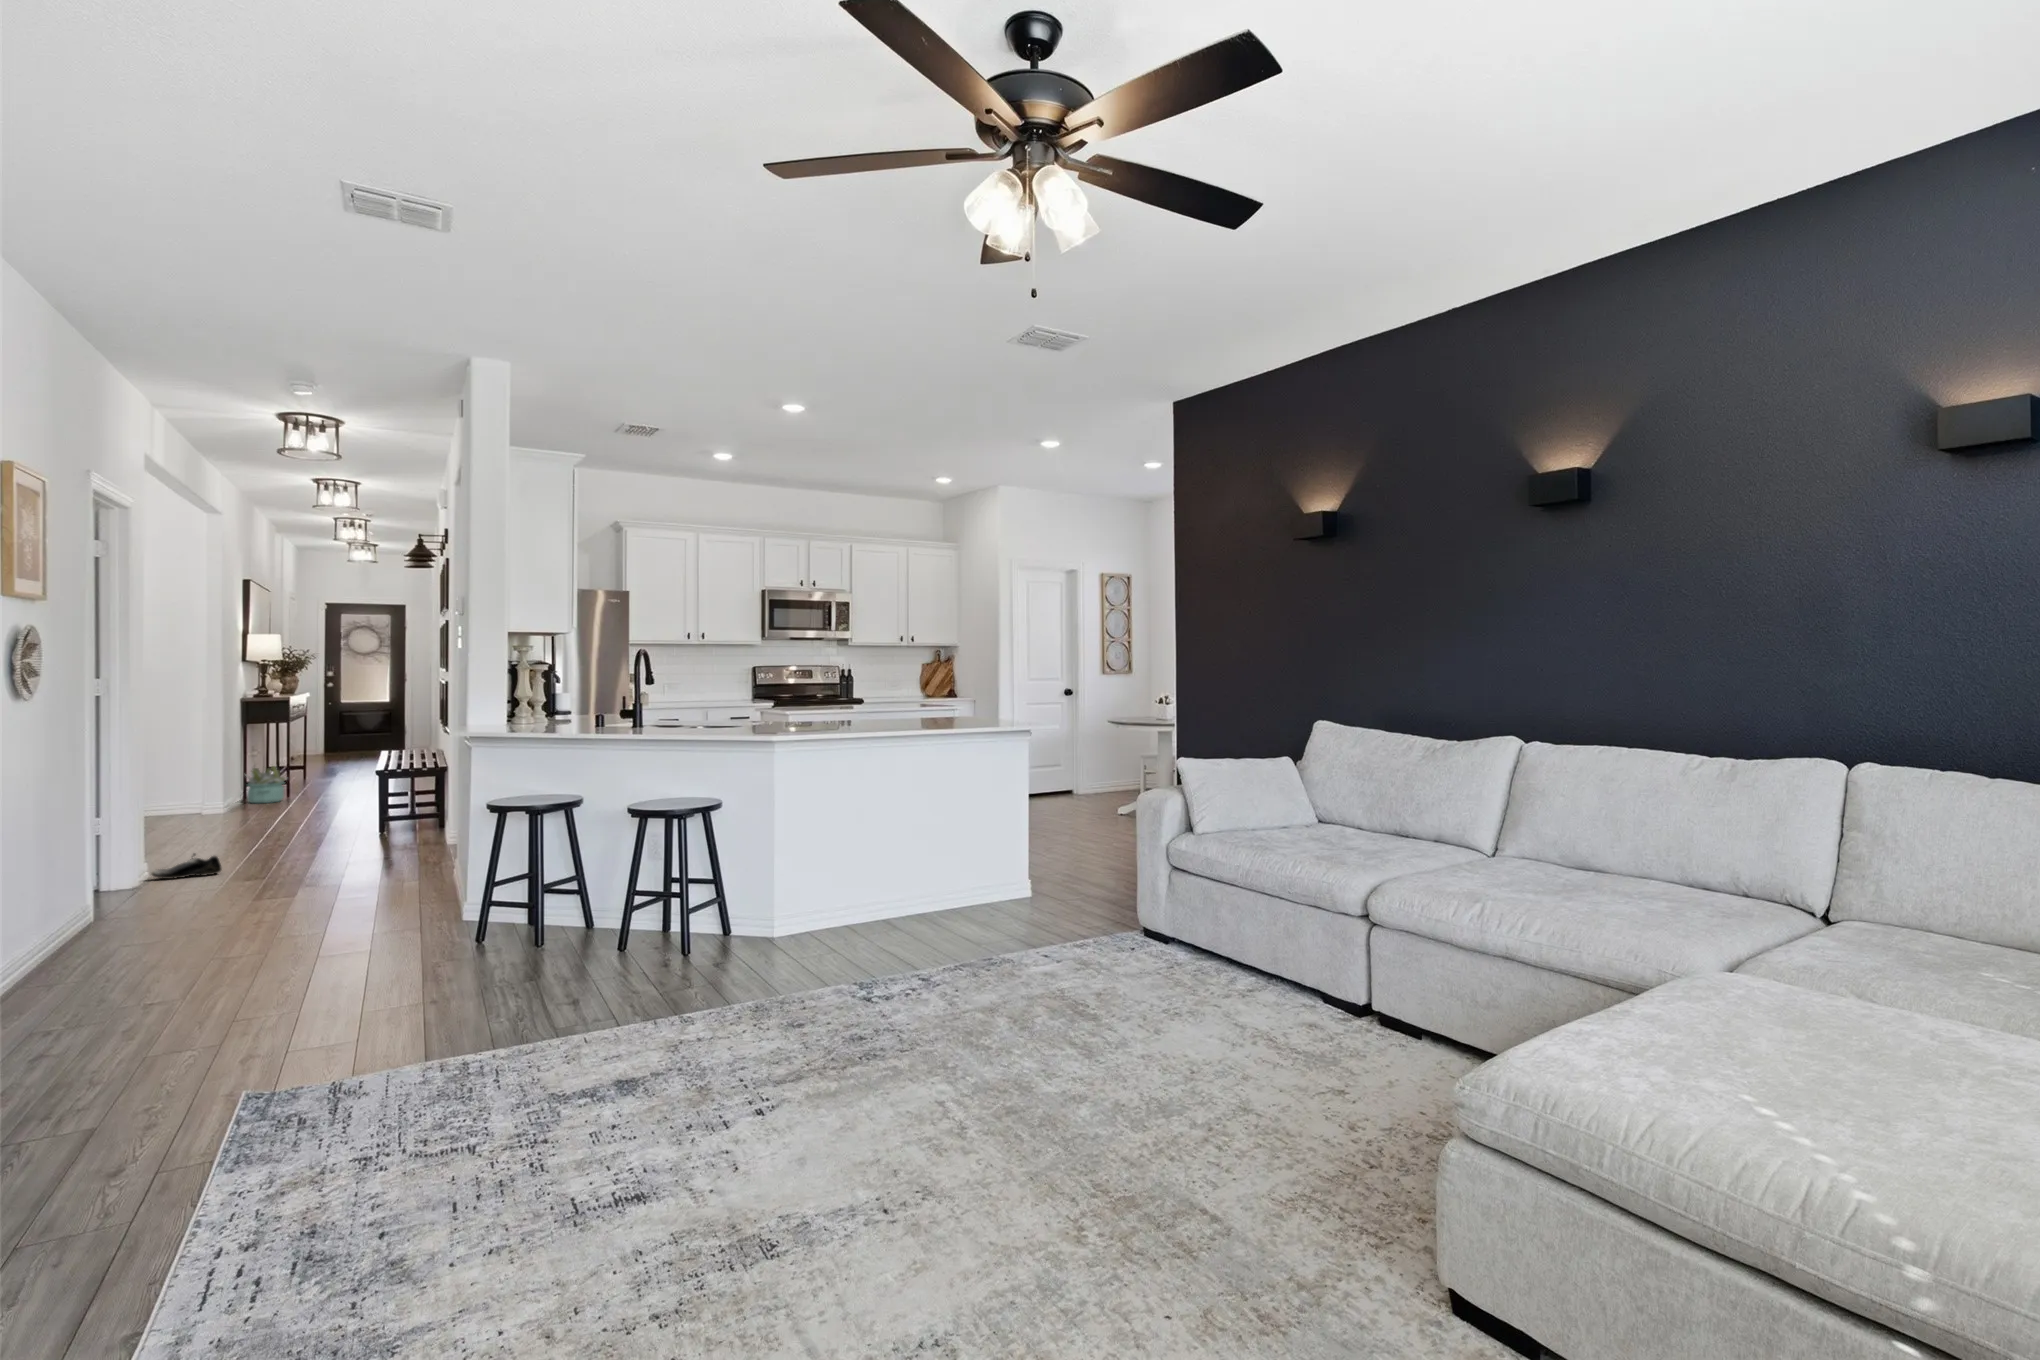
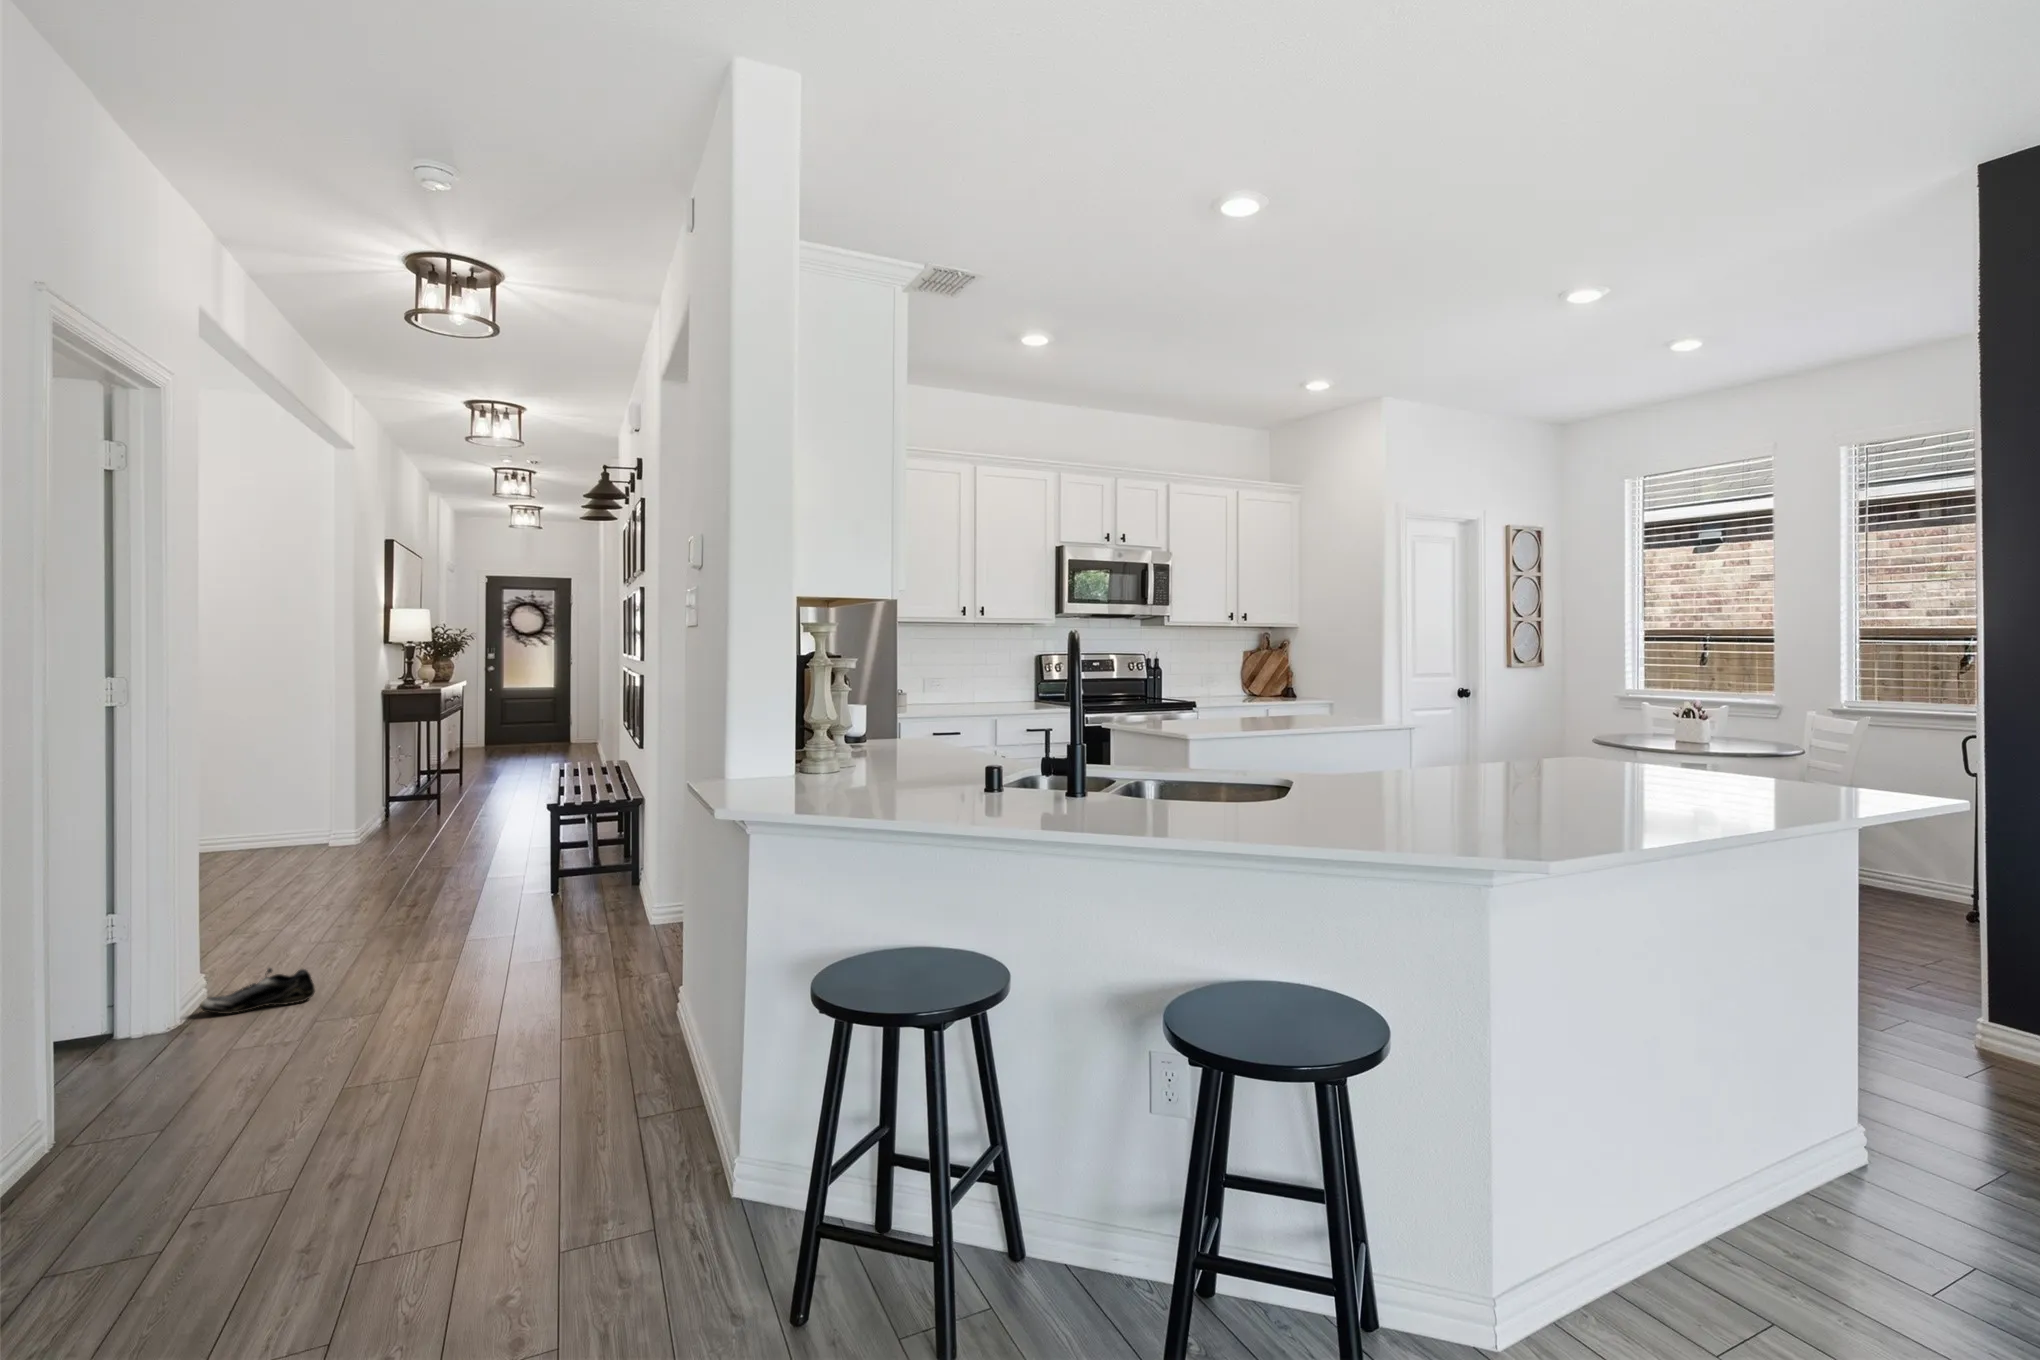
decorative plant: present [246,766,286,803] -> none [384,777,440,826]

